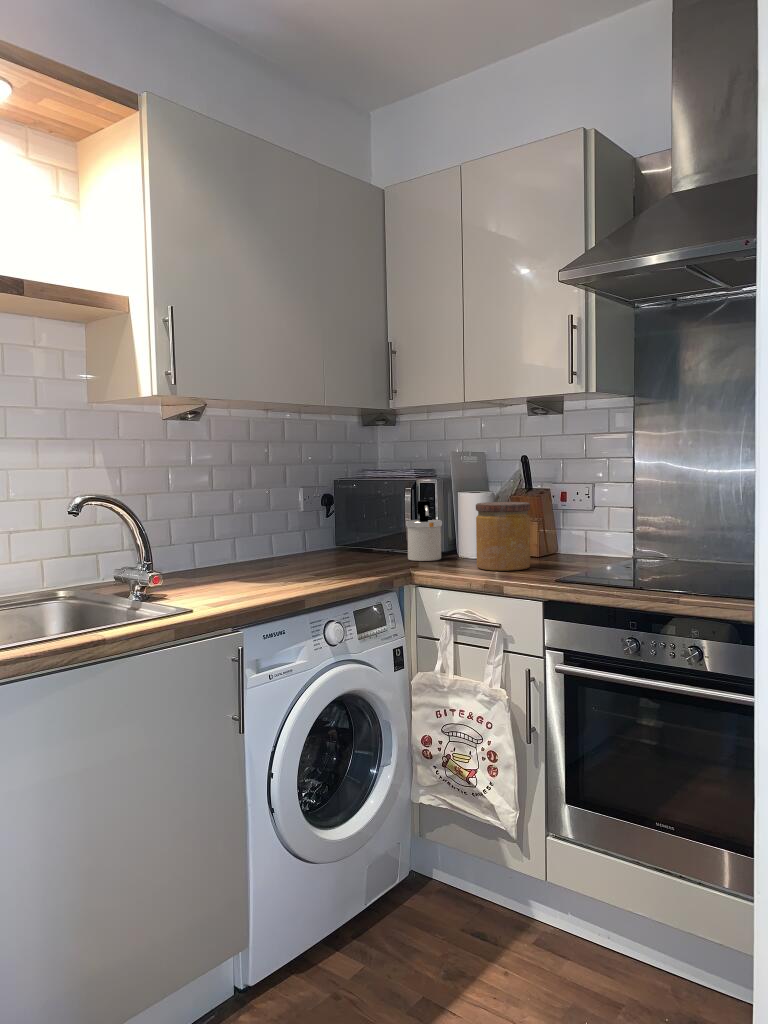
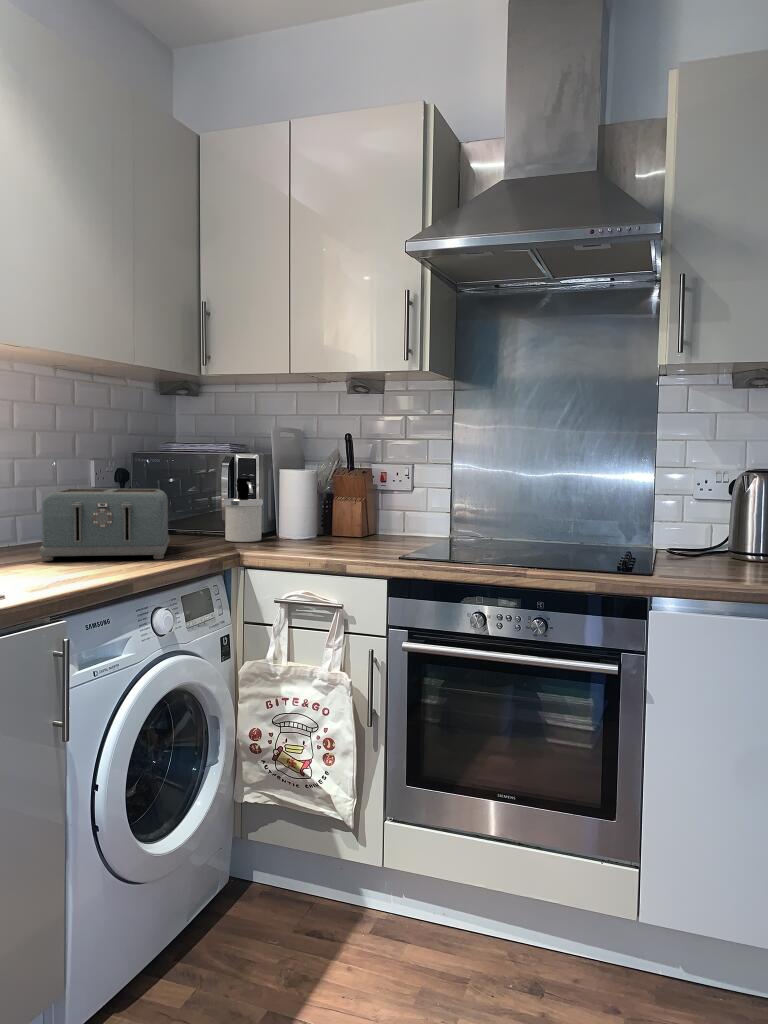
jar: present [476,502,530,571] -> none [306,480,362,551]
toaster: none [241,514,355,579] -> present [40,488,170,561]

